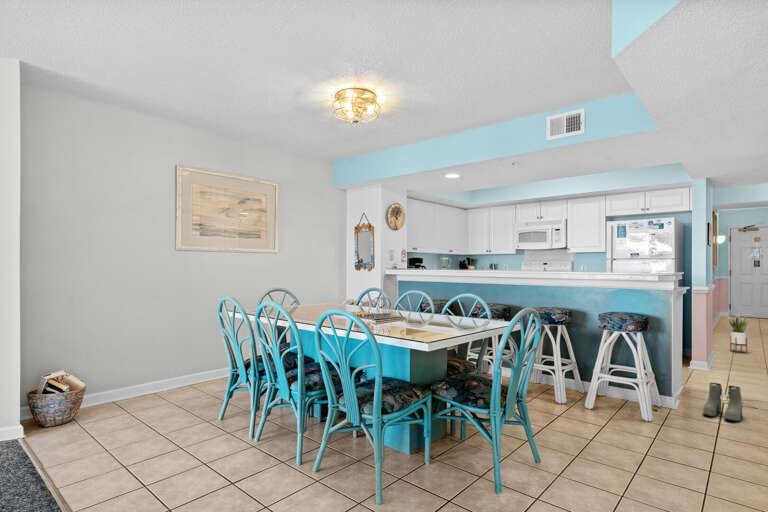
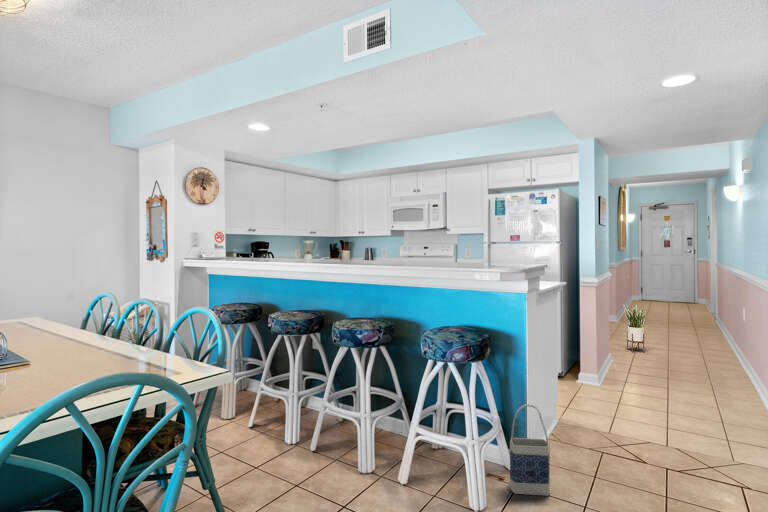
bag: none [671,363,701,423] -> present [510,404,550,496]
boots: present [703,383,743,421] -> none [558,424,611,487]

